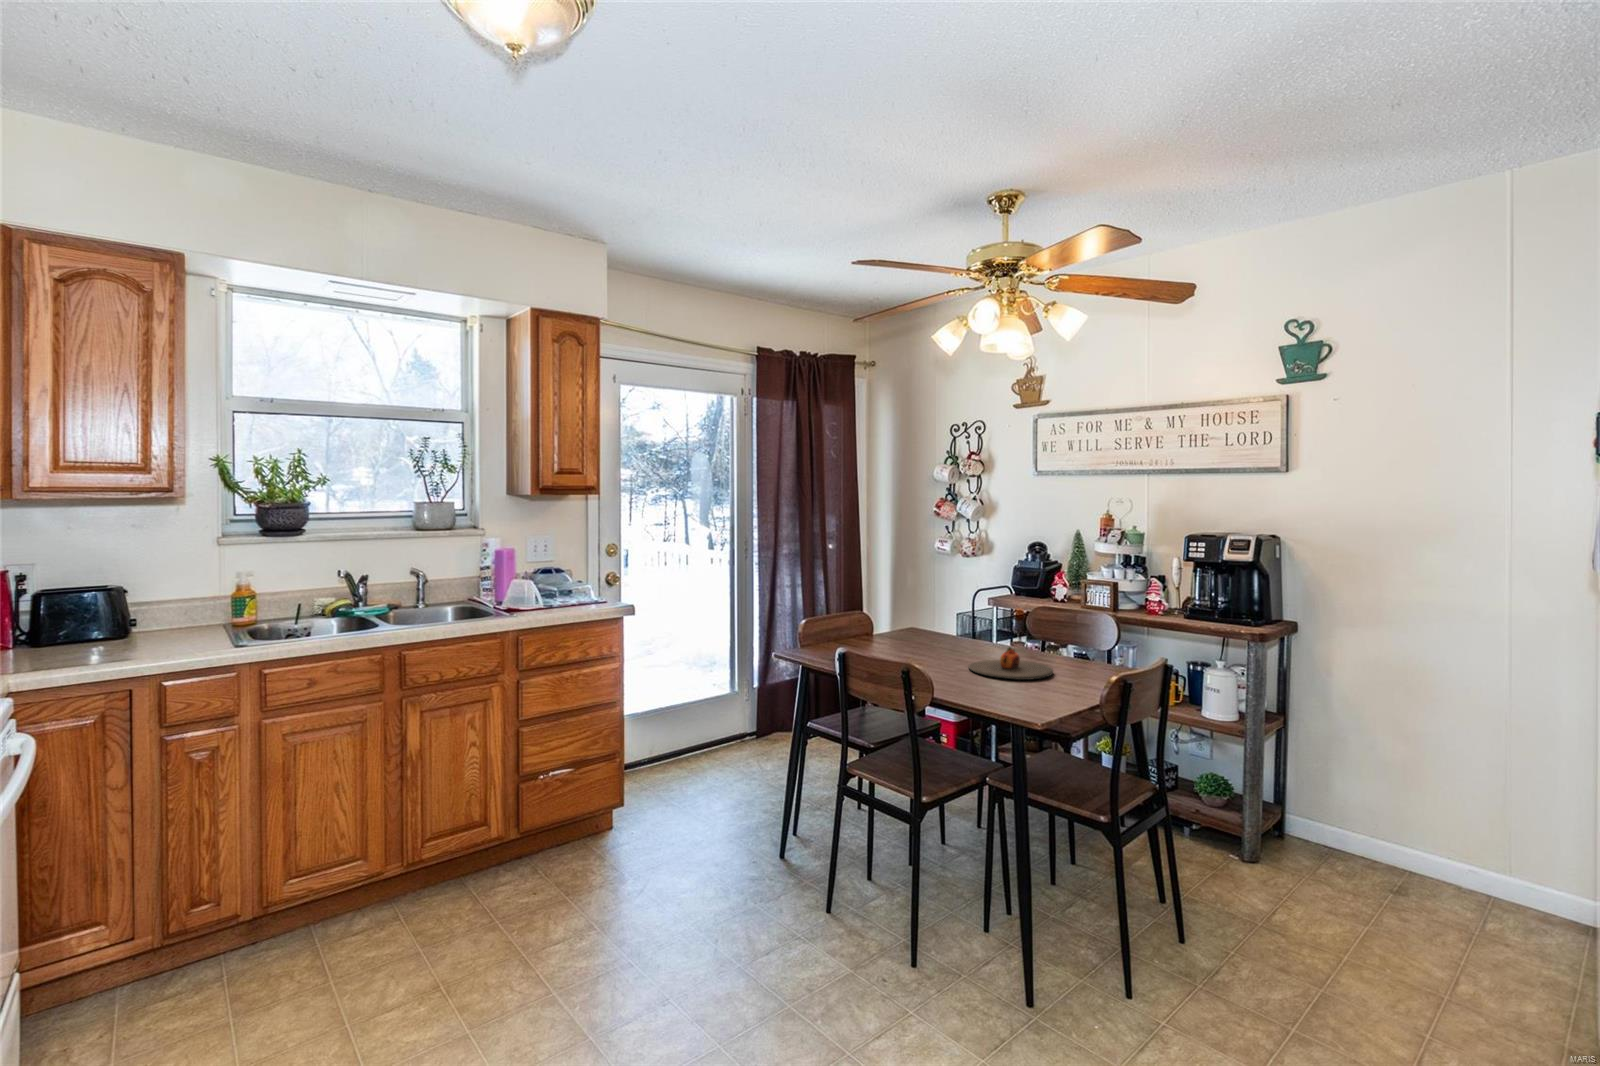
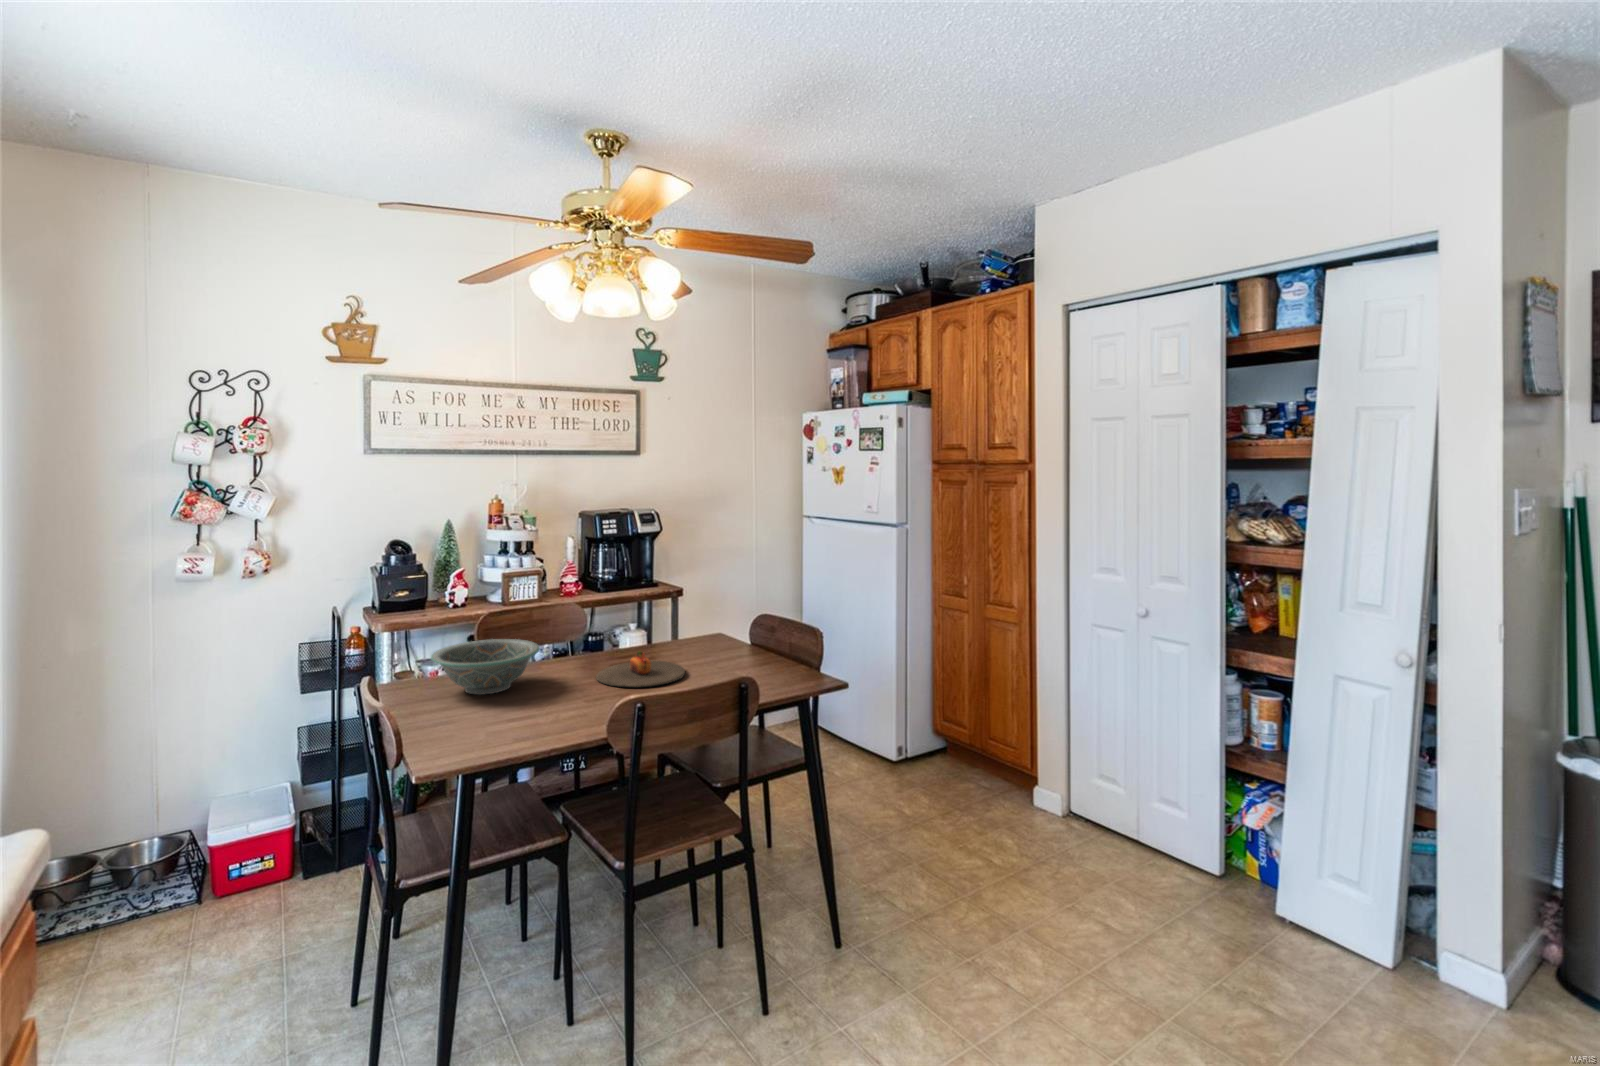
decorative bowl: none [883,612,960,649] -> present [431,639,540,695]

